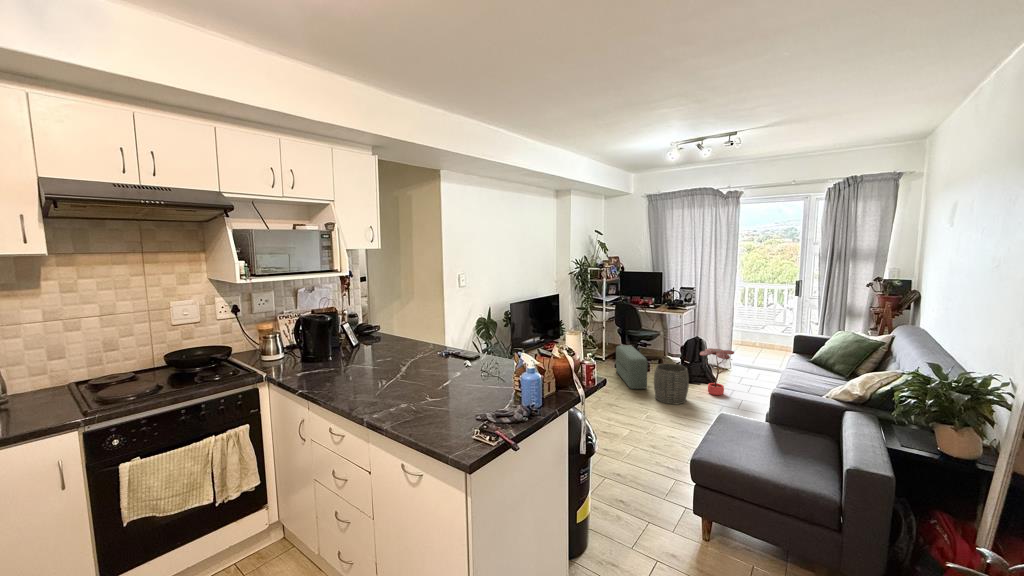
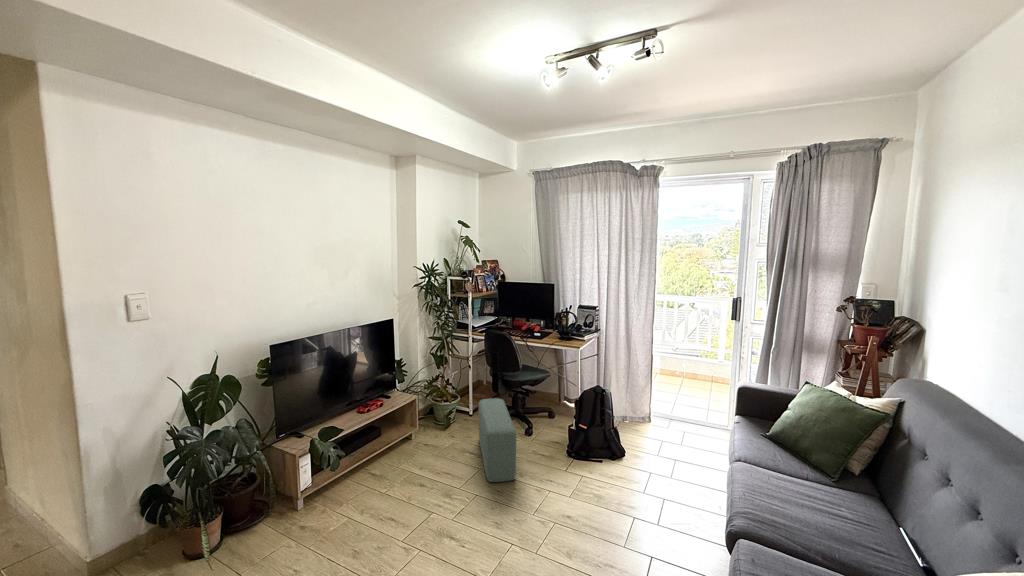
potted plant: present [700,348,734,395] -> none [597,409,651,491]
woven basket: present [654,363,689,404] -> none [521,441,577,521]

